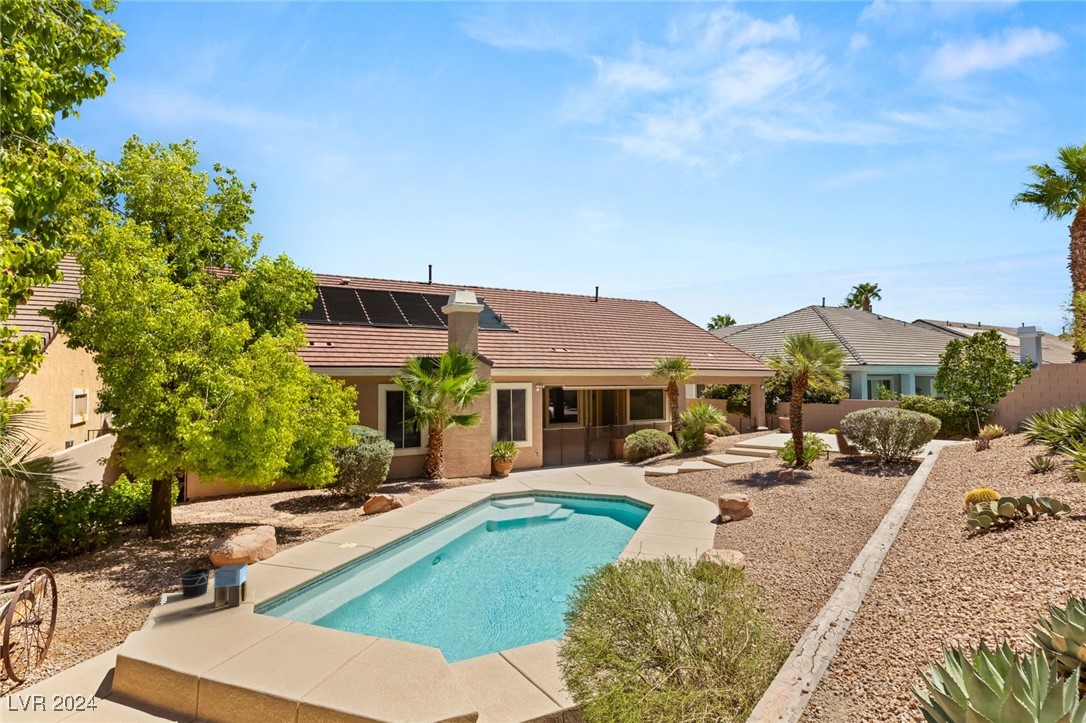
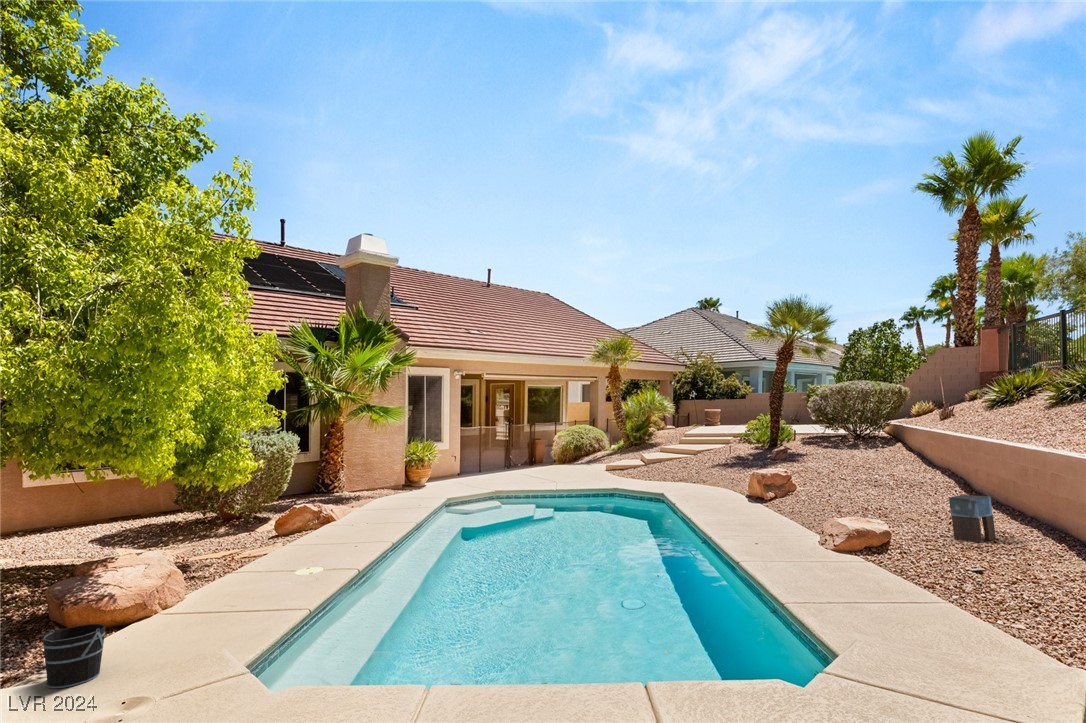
lounge chair: present [835,431,879,464] -> none [796,411,844,445]
stool: present [214,564,248,608] -> present [949,495,996,543]

